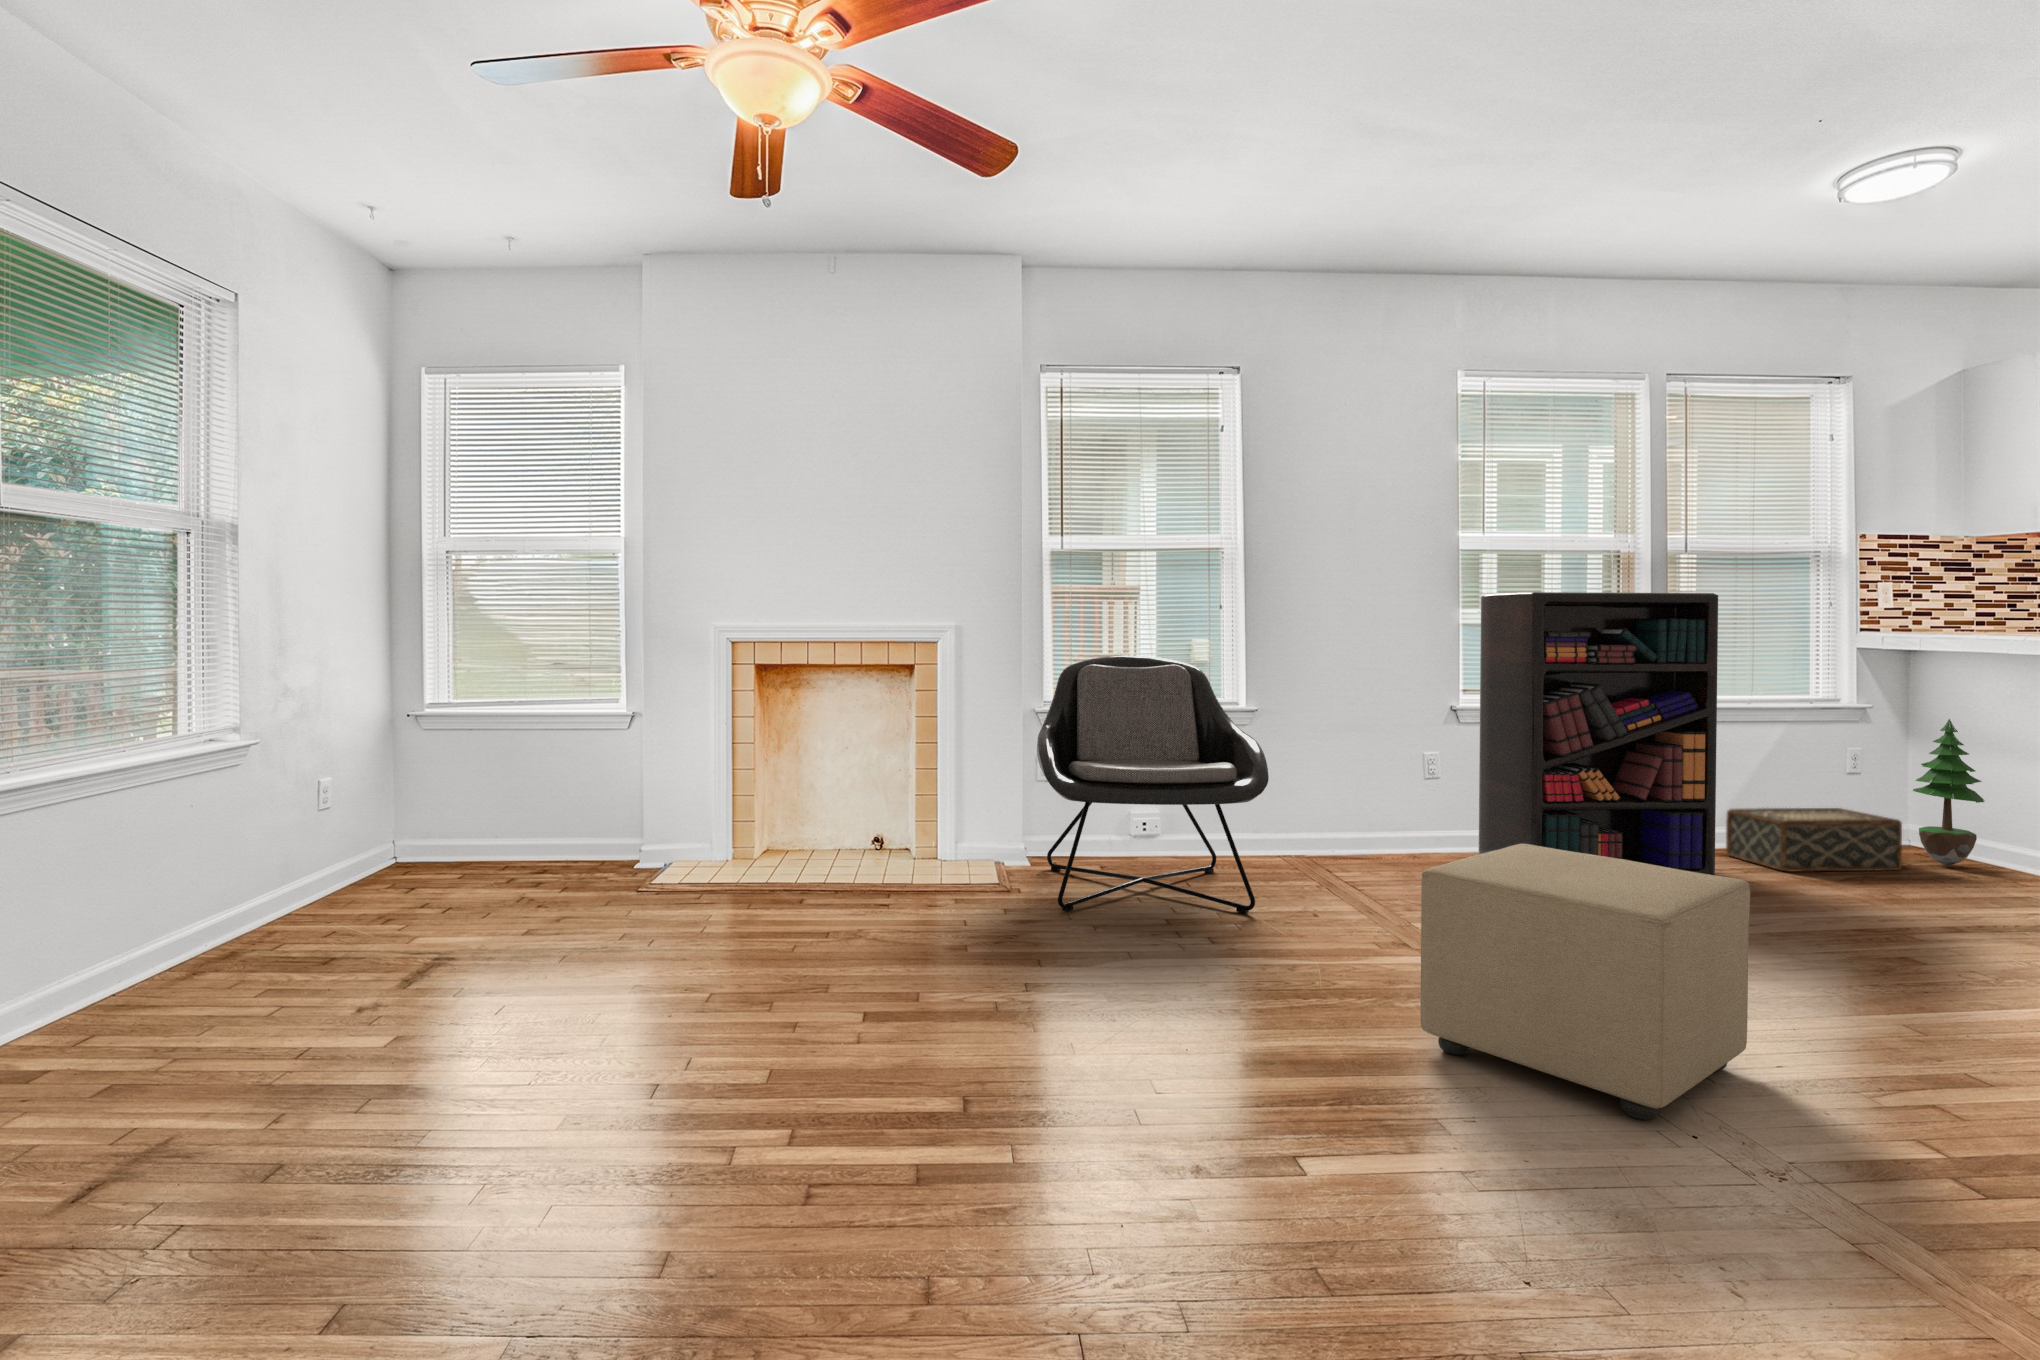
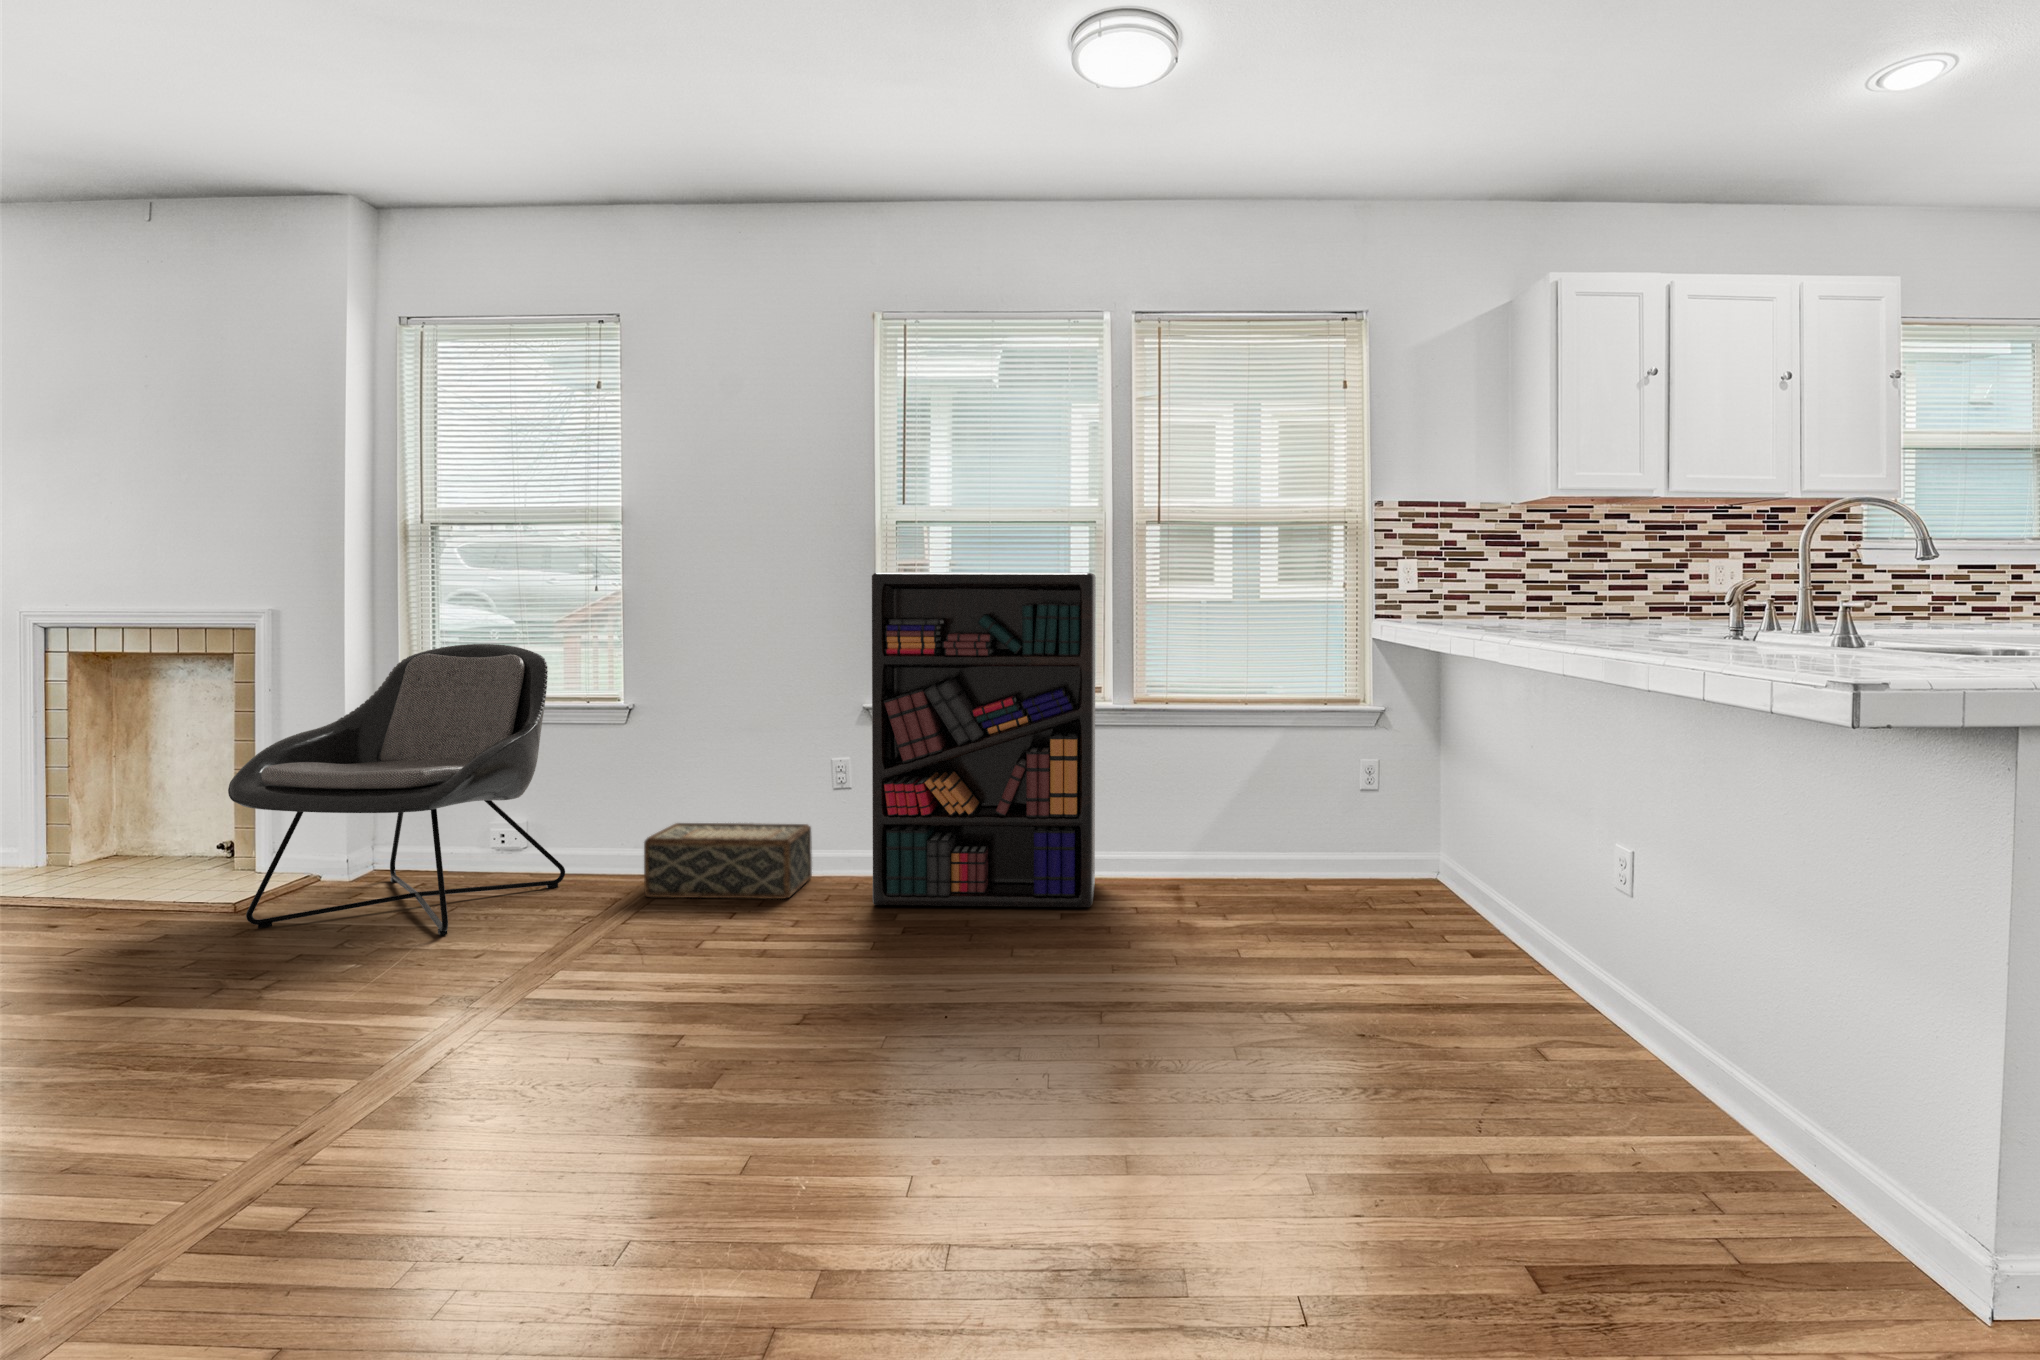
potted tree: present [1913,719,1984,866] -> none [1391,723,1457,900]
woven basket: present [1726,808,1902,872] -> present [644,823,812,899]
ottoman: present [1420,844,1750,1120] -> none [74,867,419,1191]

